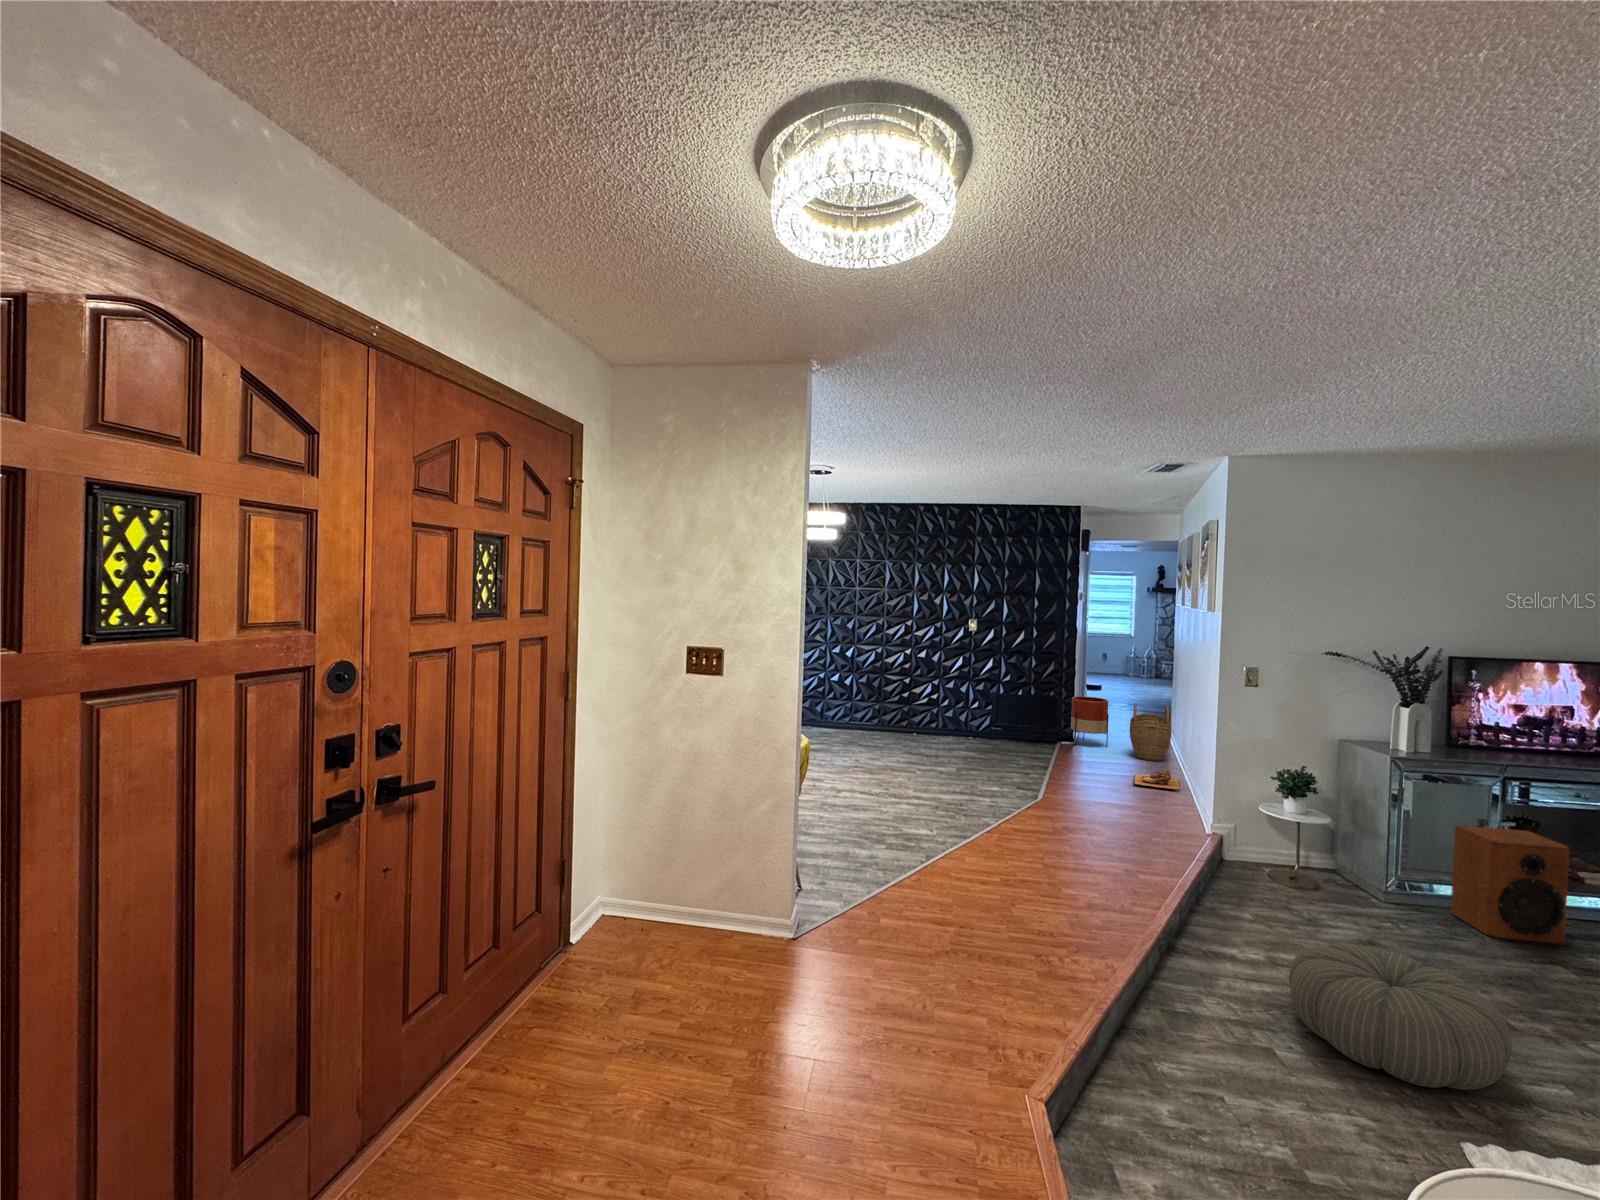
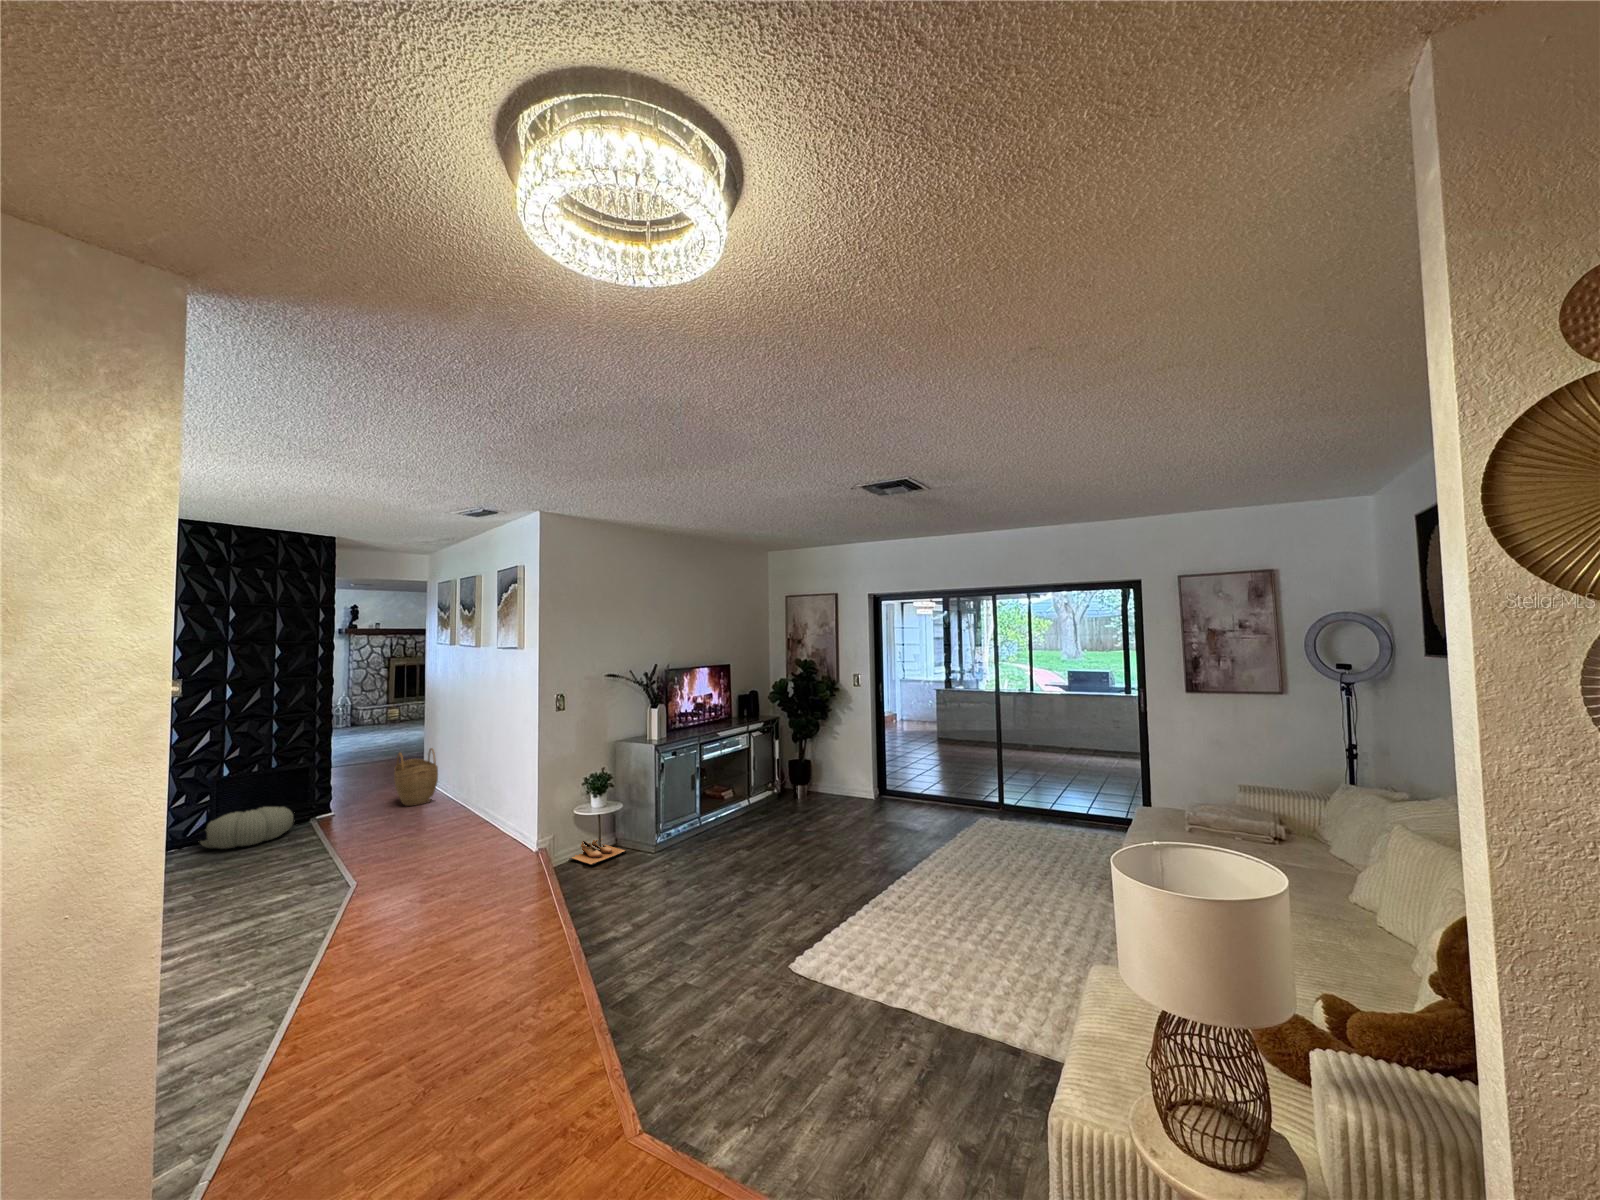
planter: present [1071,696,1109,747] -> none [320,756,366,814]
shoe: present [1133,770,1180,790] -> present [571,839,626,865]
speaker: present [1451,826,1569,944] -> none [682,773,731,844]
pouf: present [1289,943,1512,1090] -> present [200,807,293,849]

